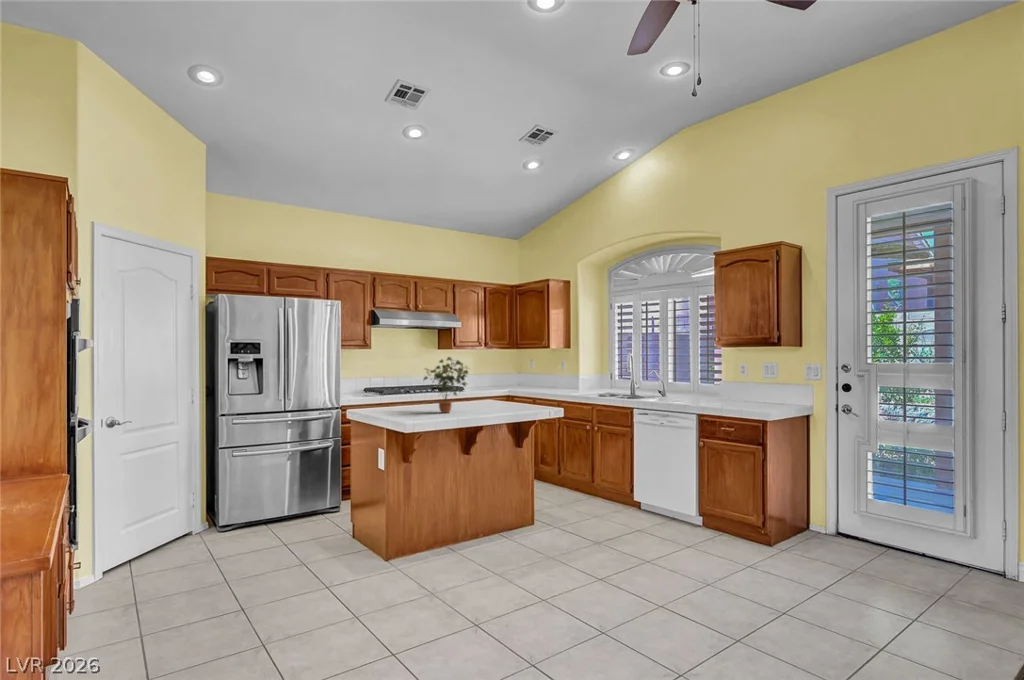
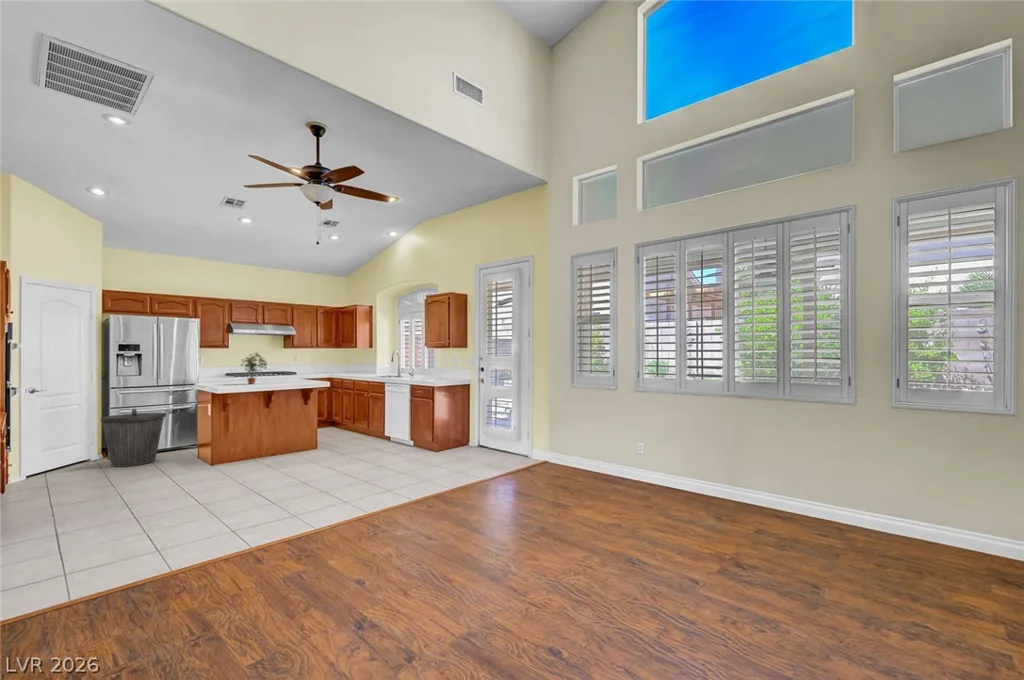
trash can: none [209,449,304,551] -> present [101,409,166,467]

